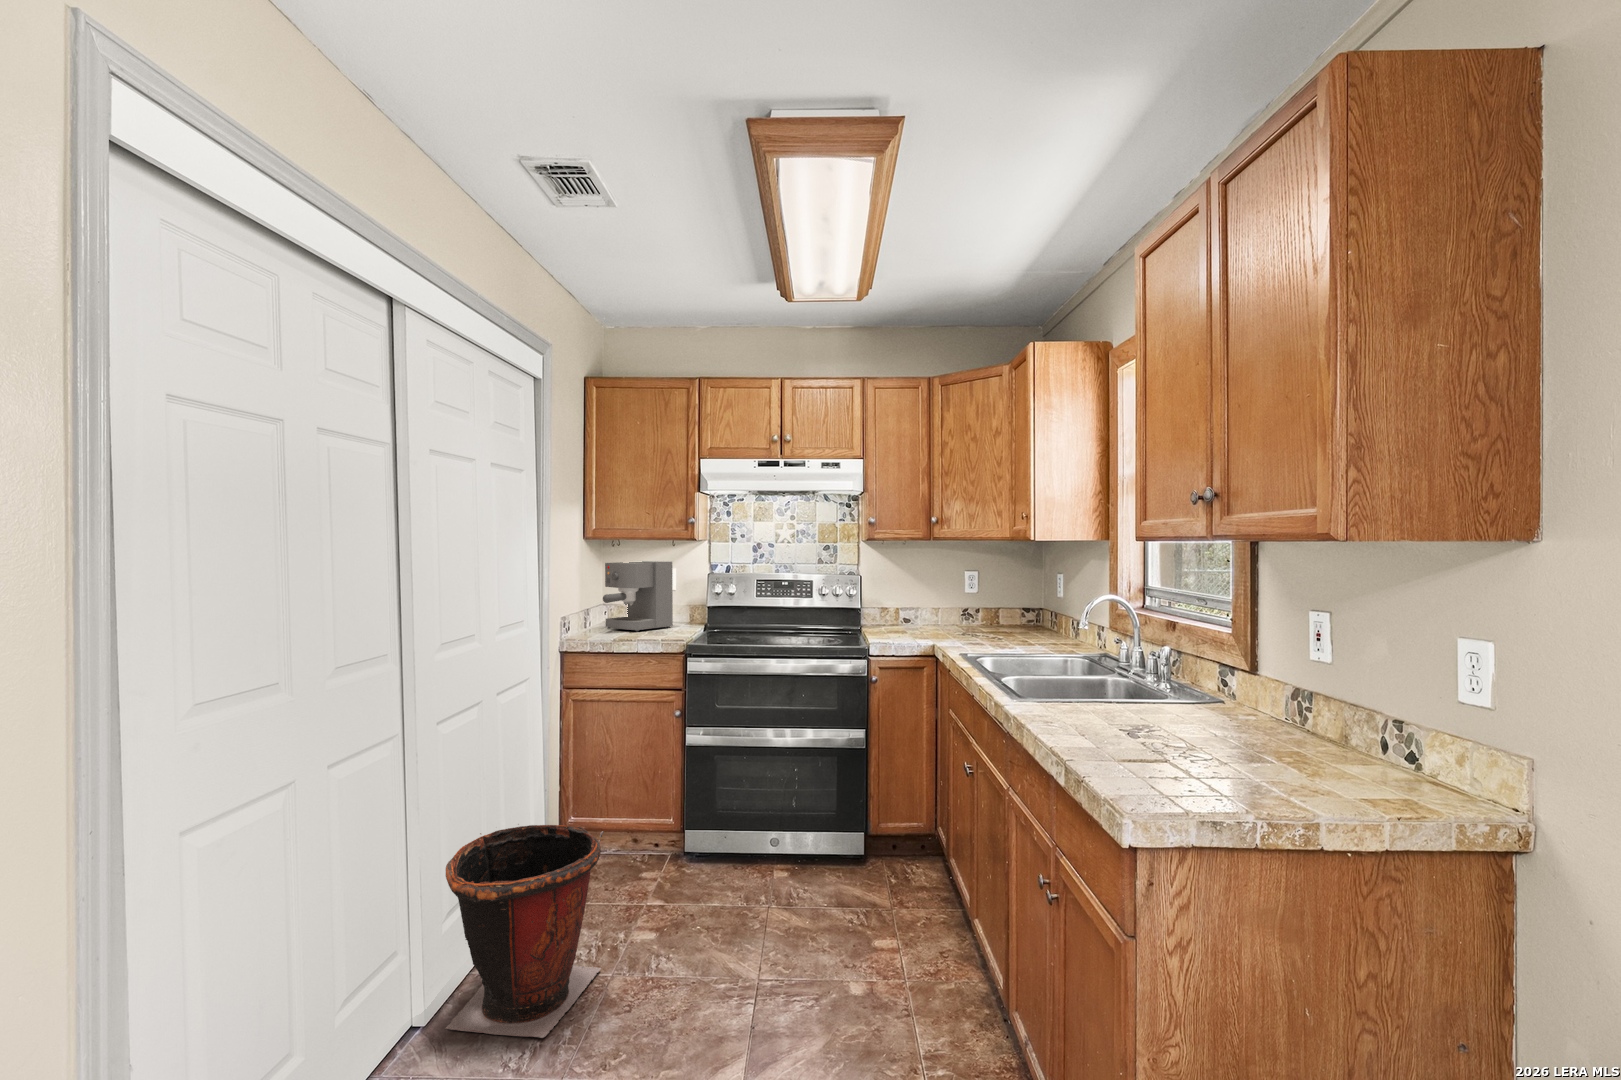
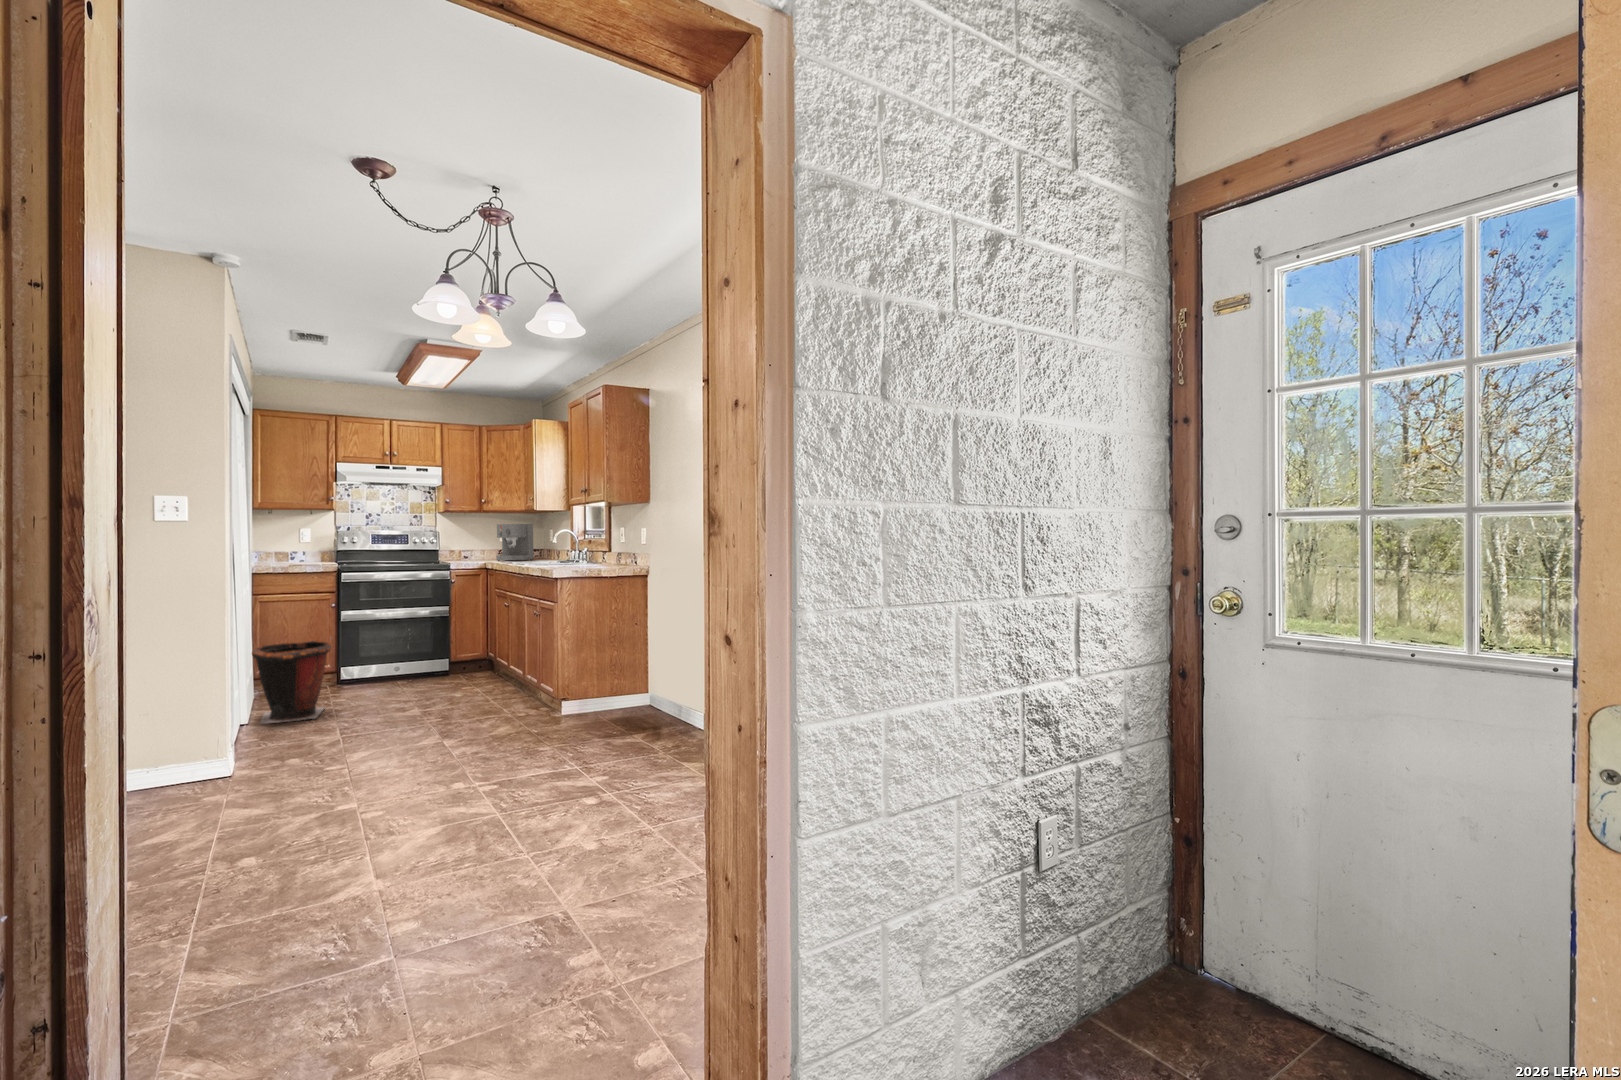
coffee maker: present [603,561,673,631] -> present [496,524,534,561]

